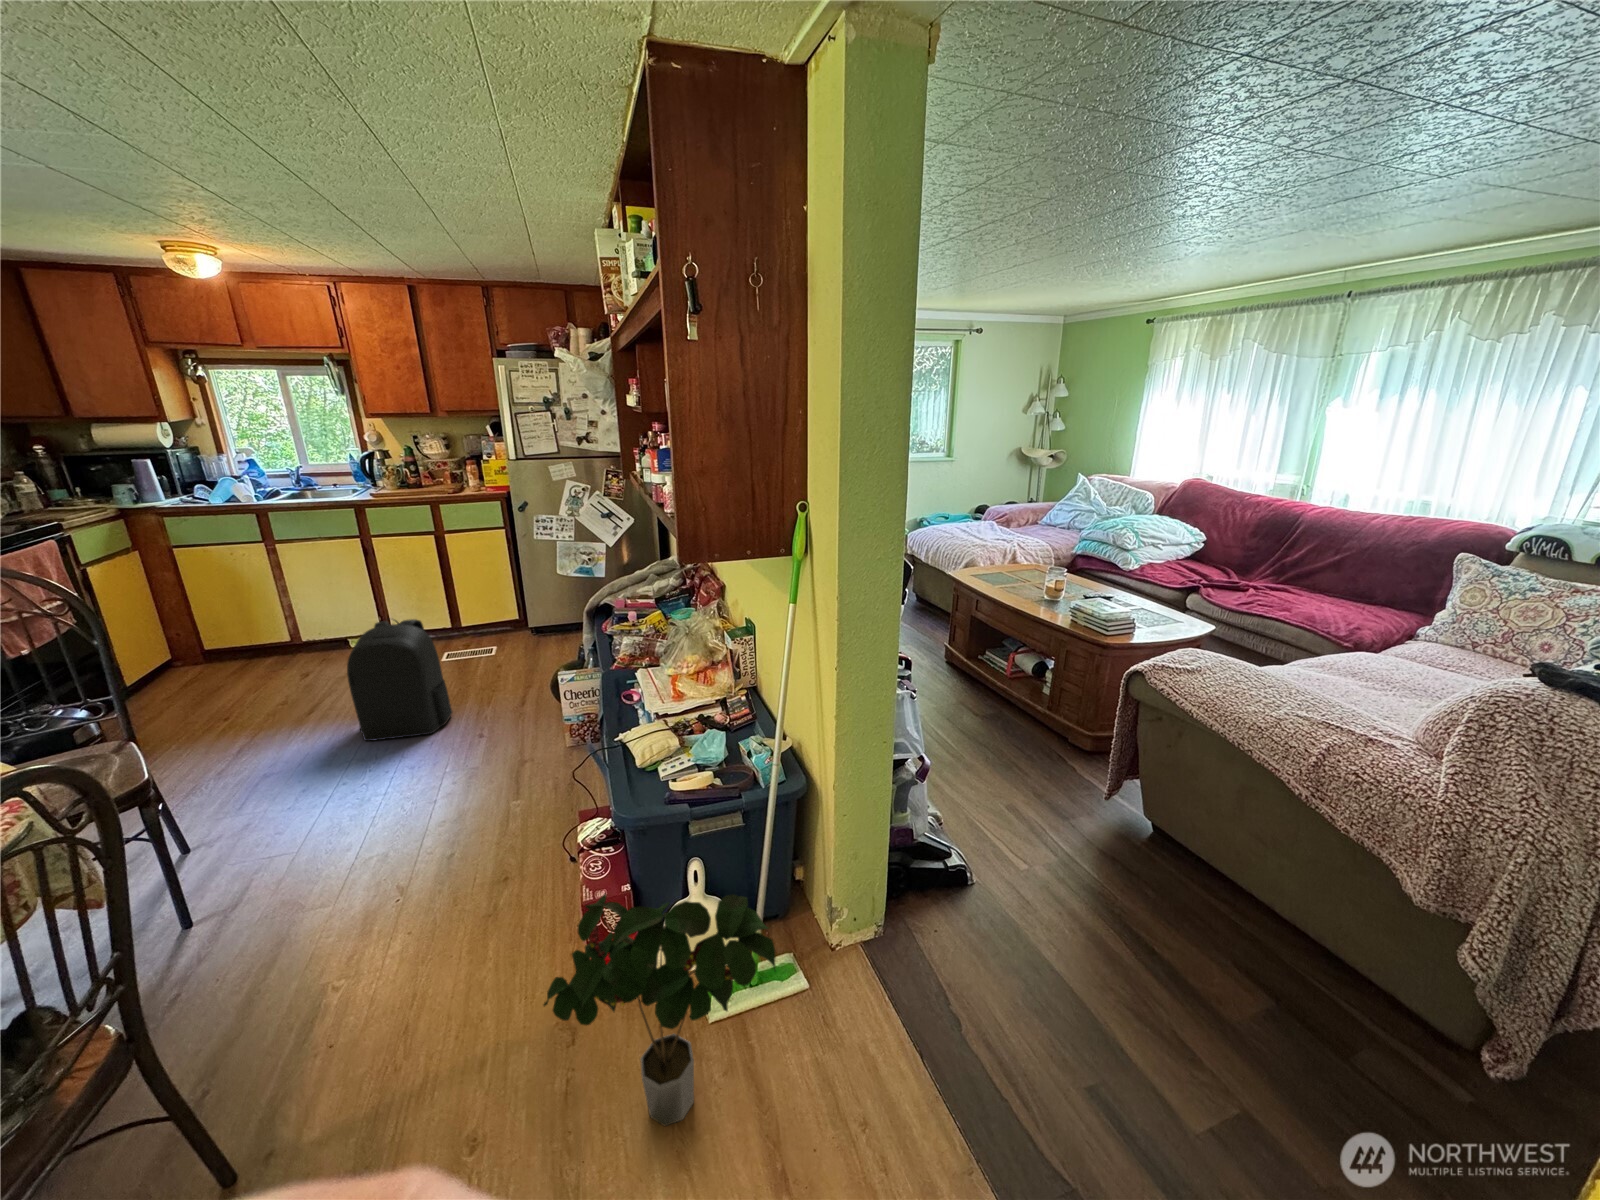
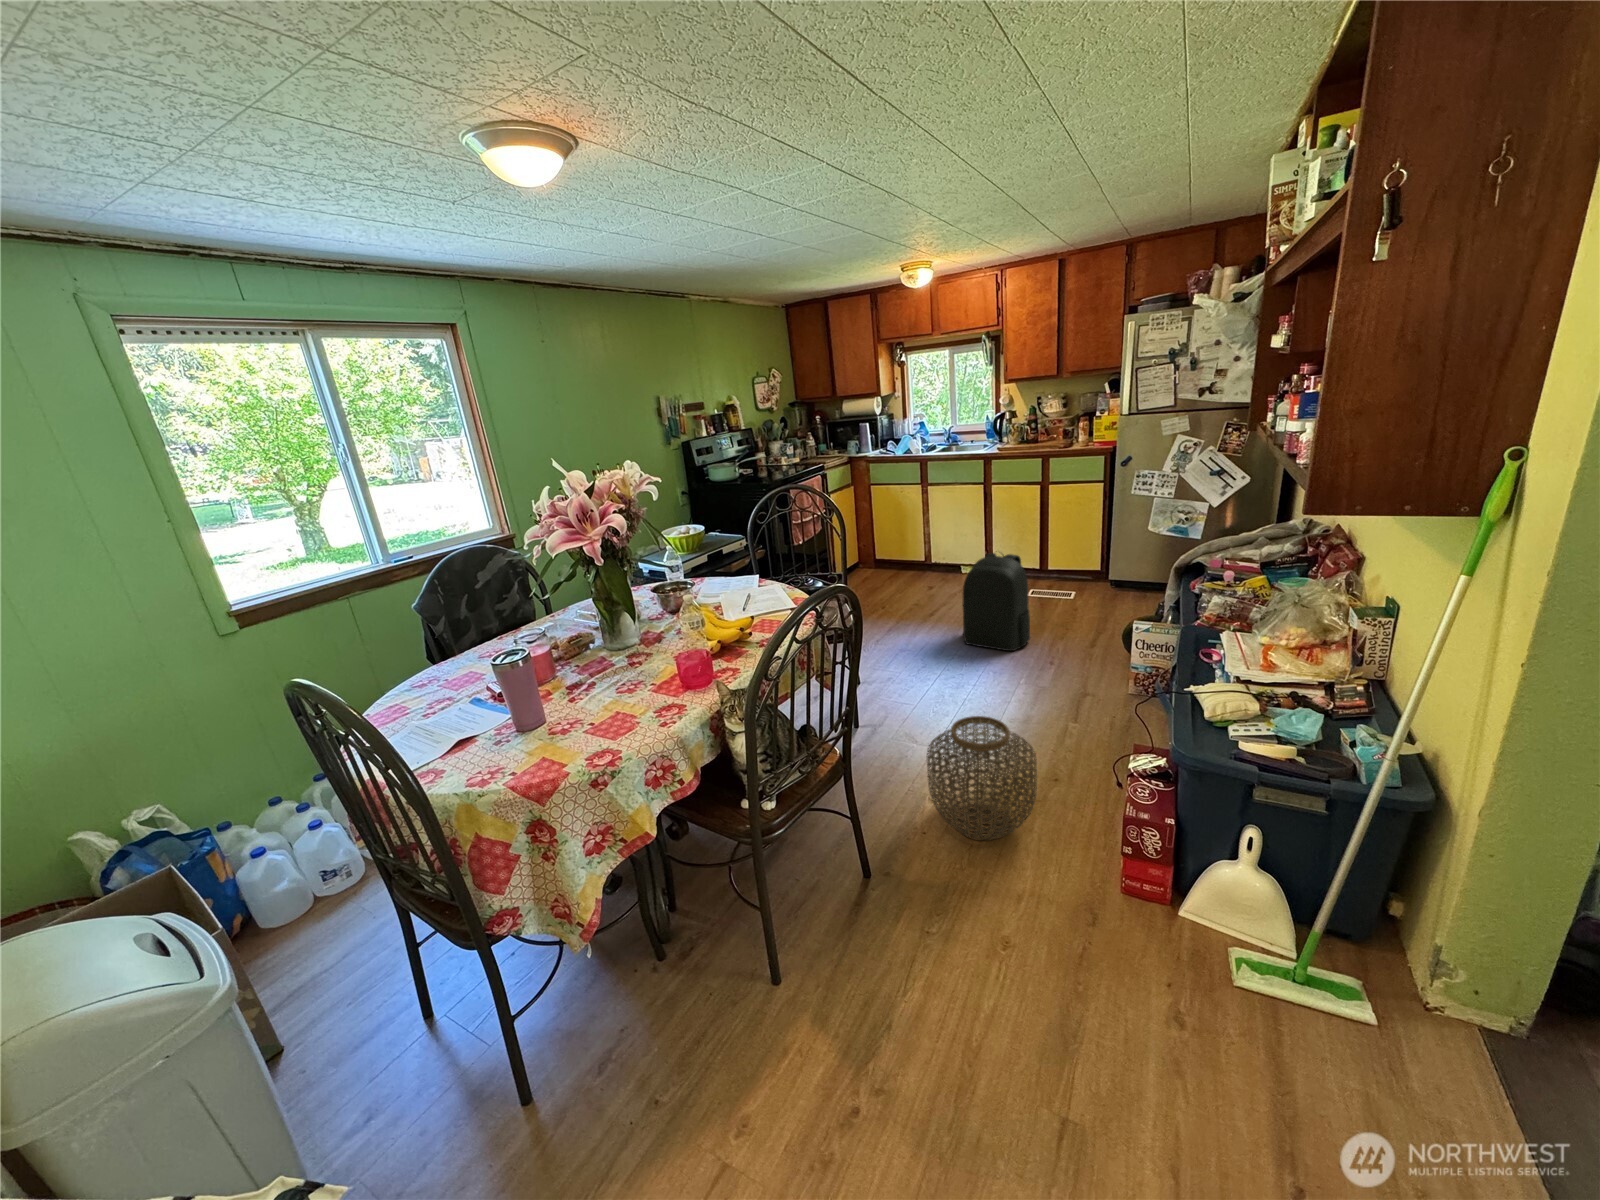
woven basket: none [304,850,483,1027] -> present [927,716,1037,840]
potted plant: present [544,893,775,1126] -> none [1078,800,1335,1036]

